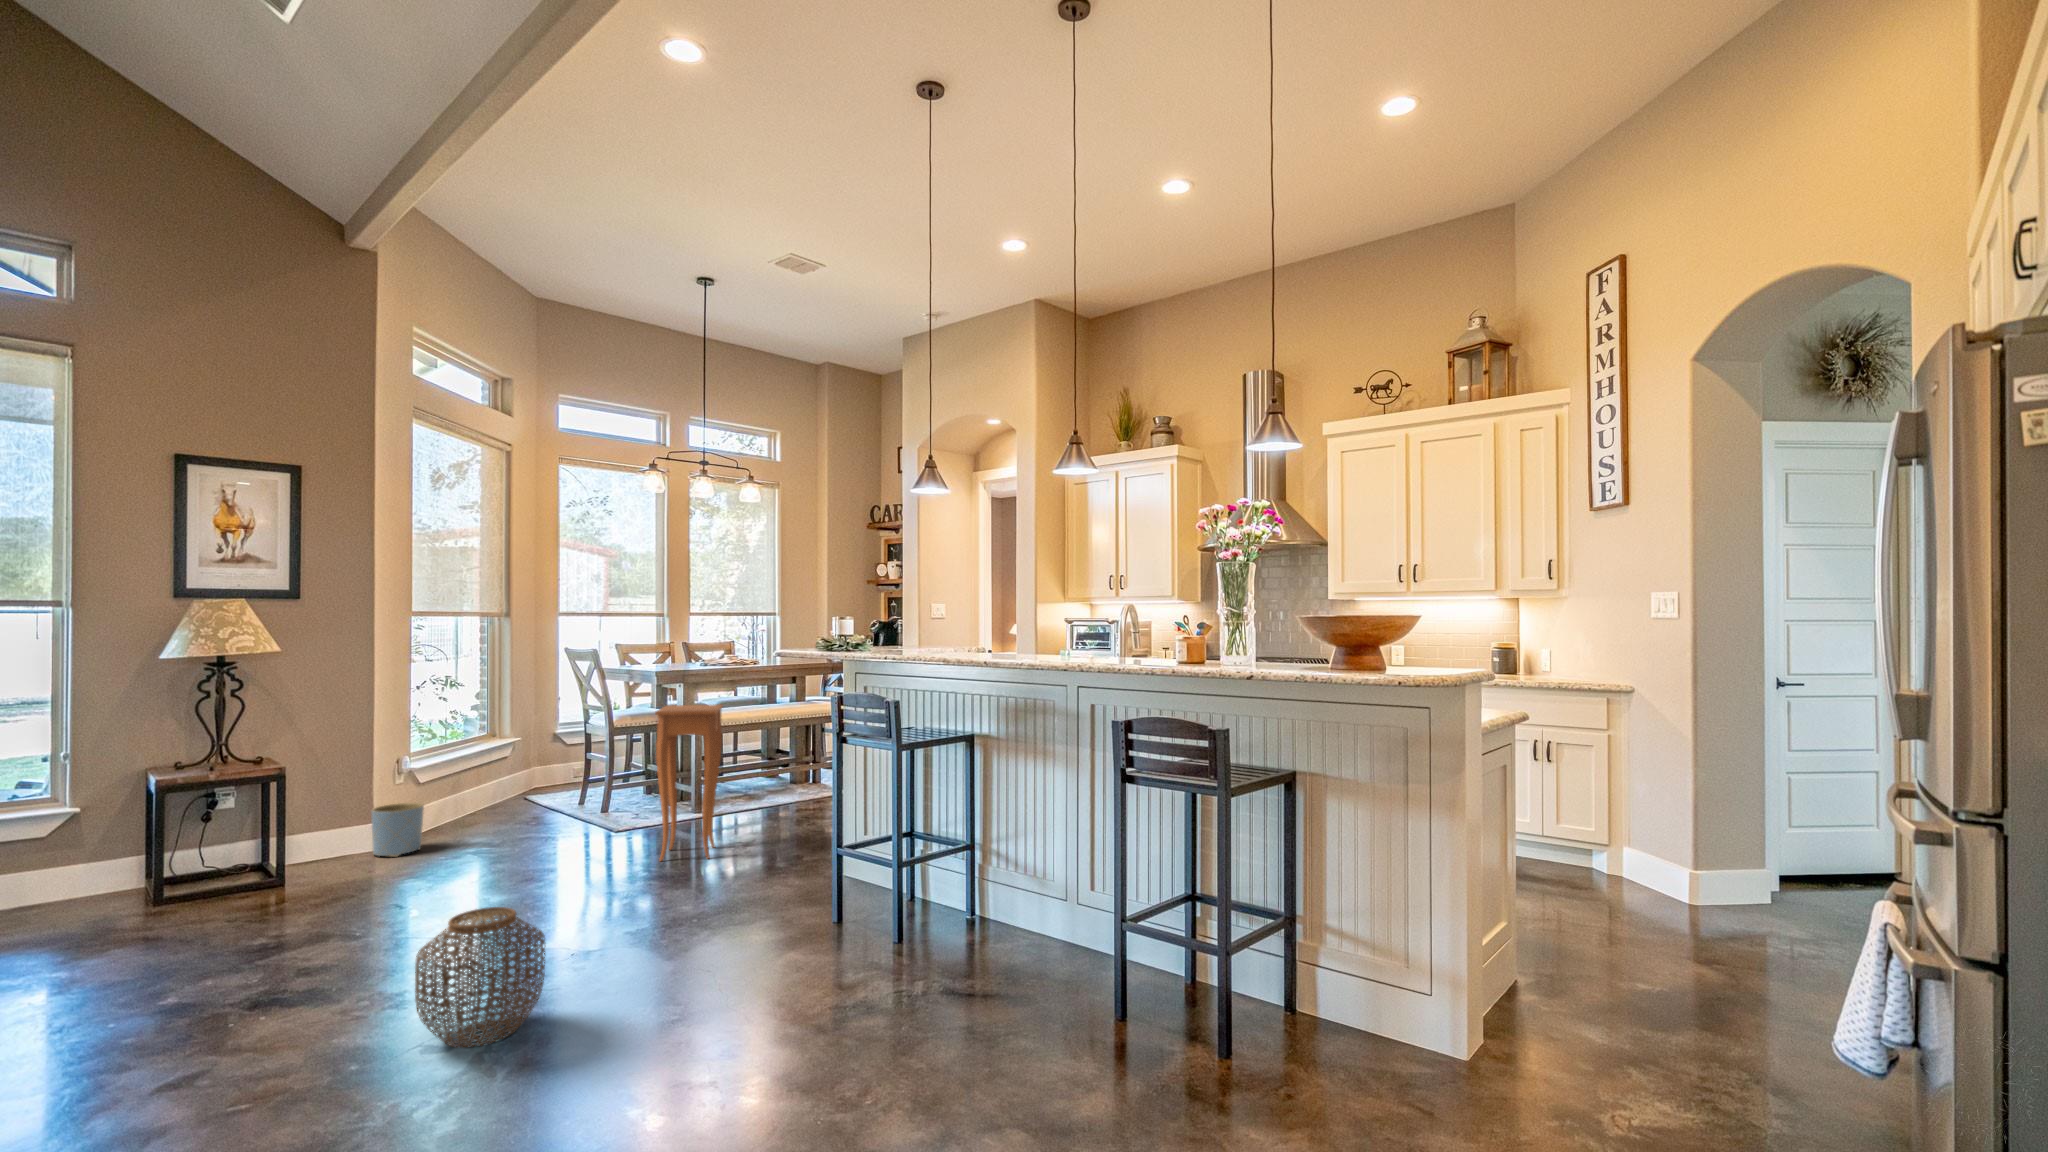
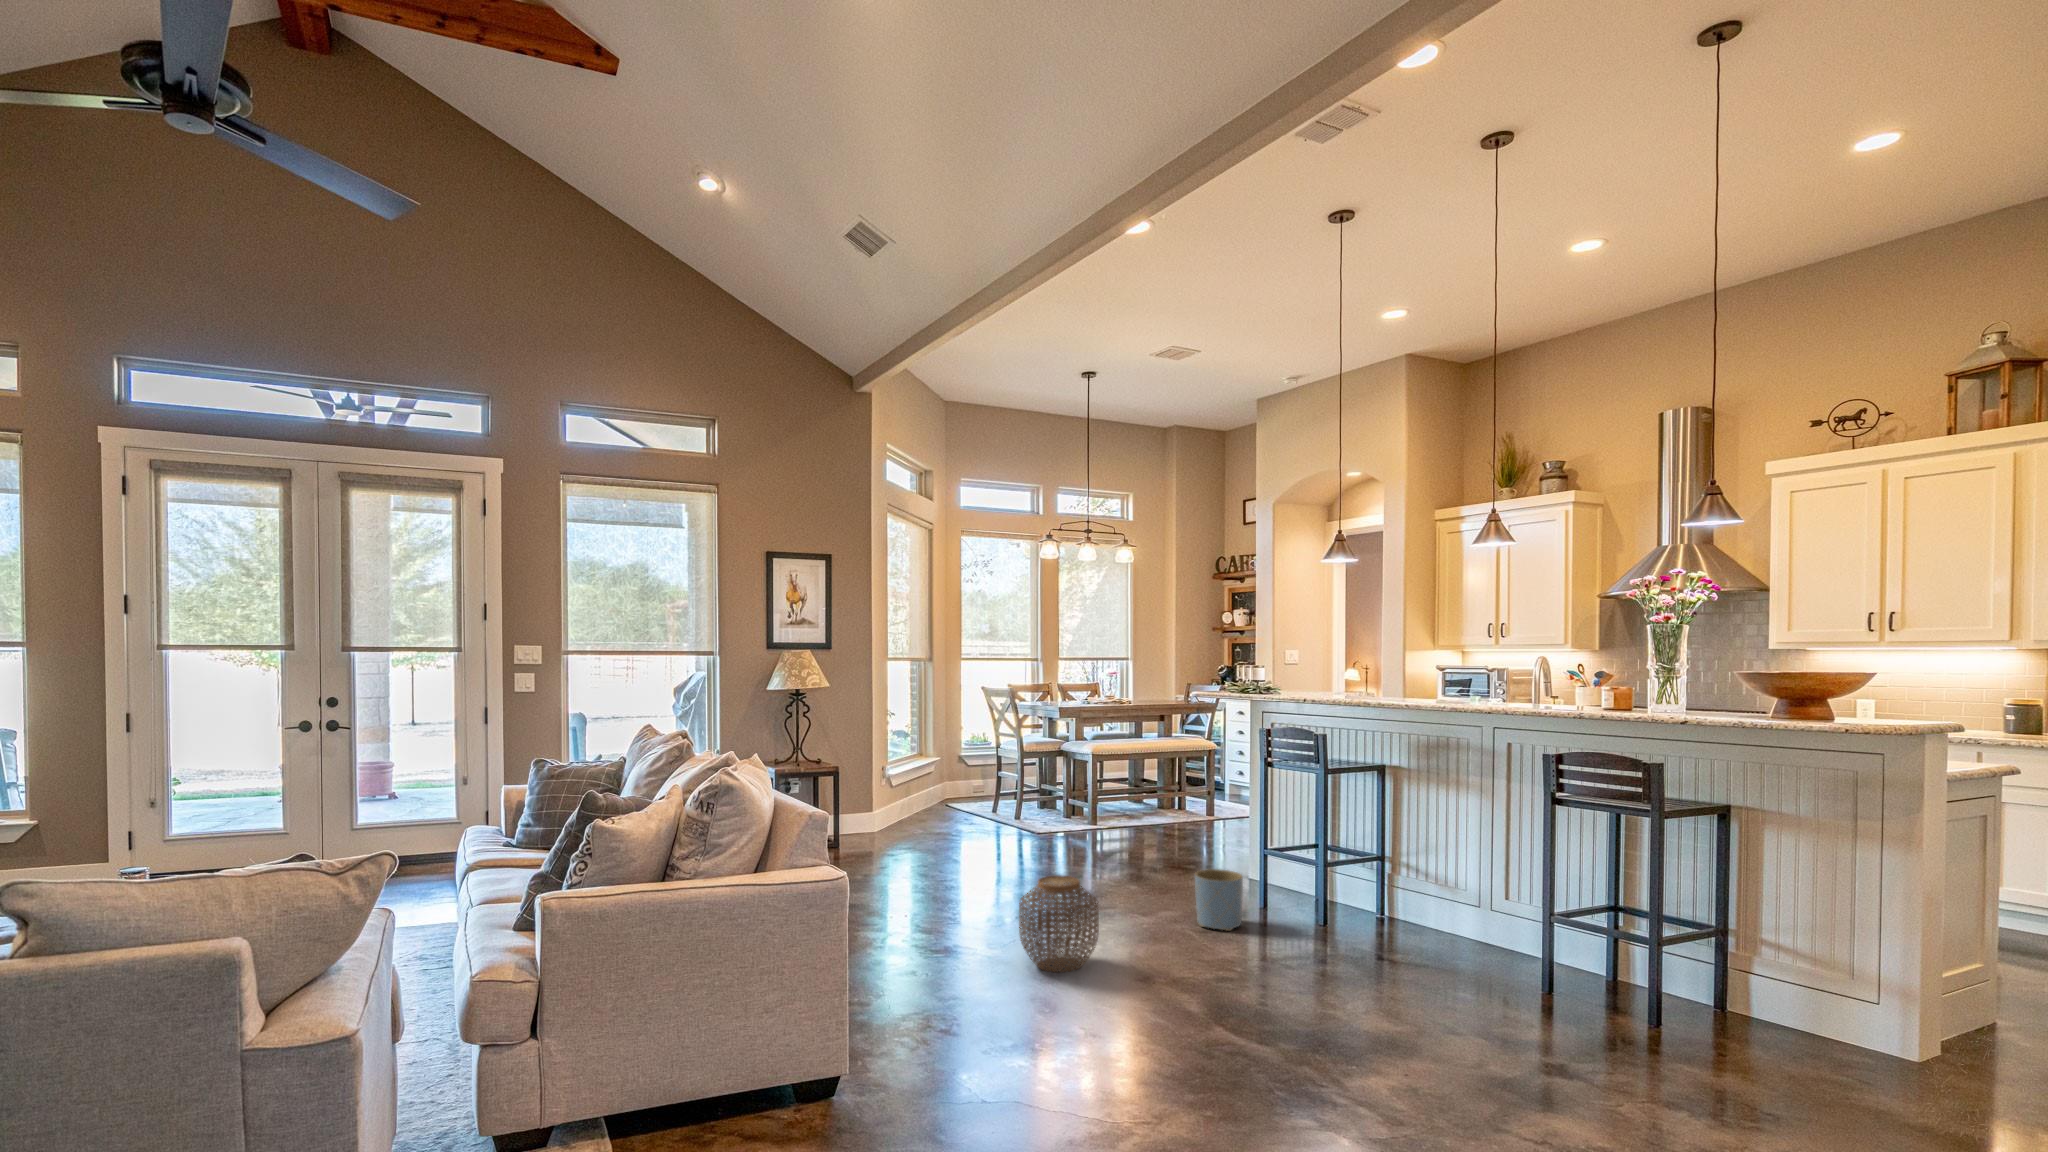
side table: present [655,704,723,861] -> none [1089,735,1136,861]
planter: present [371,803,424,857] -> present [1195,869,1243,931]

